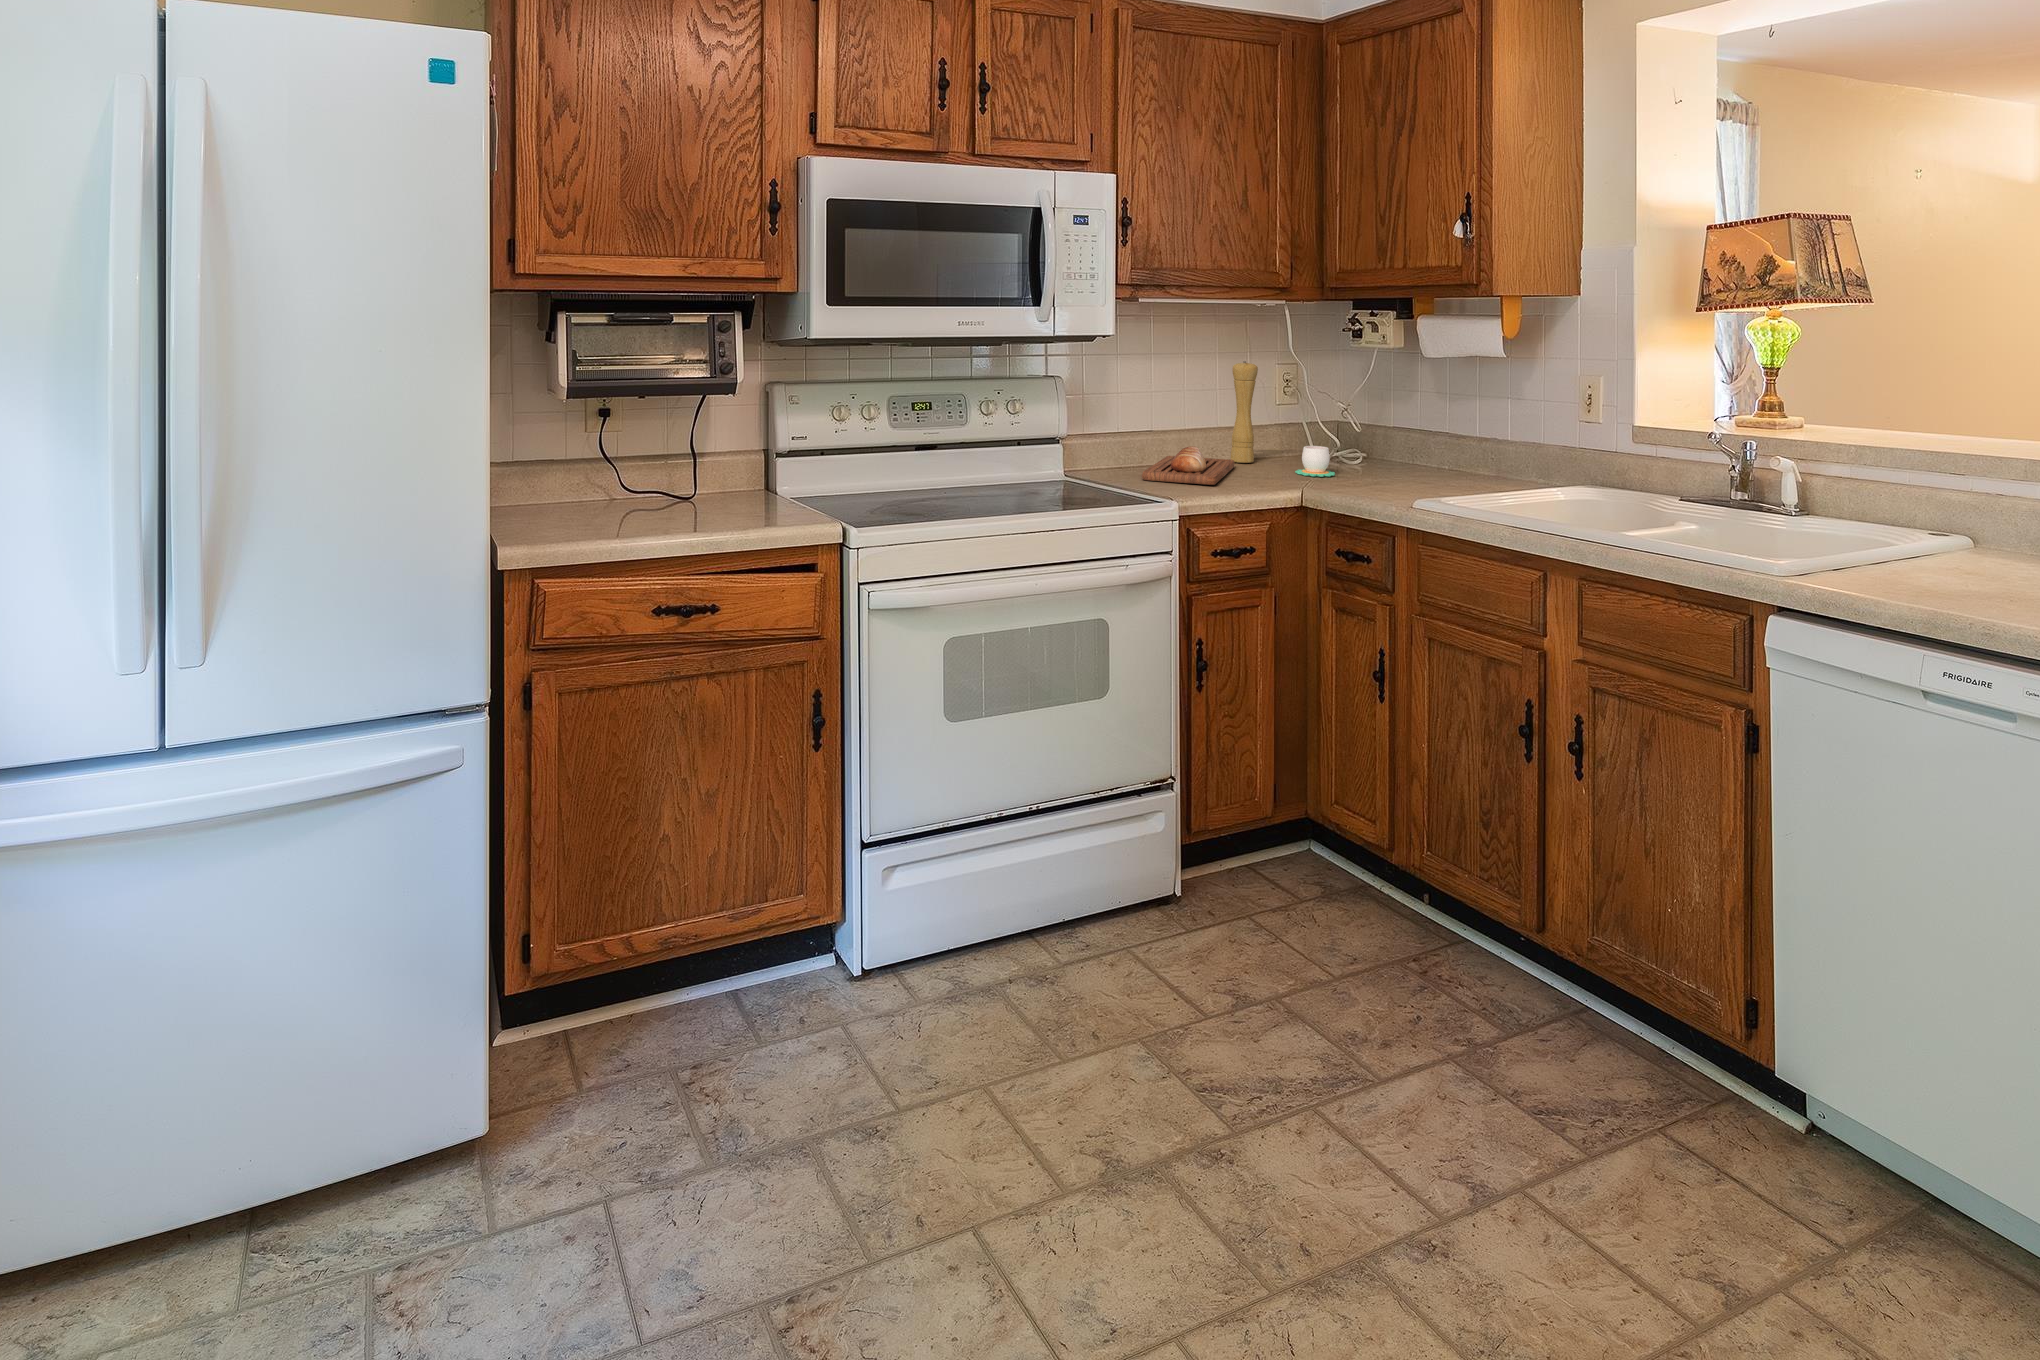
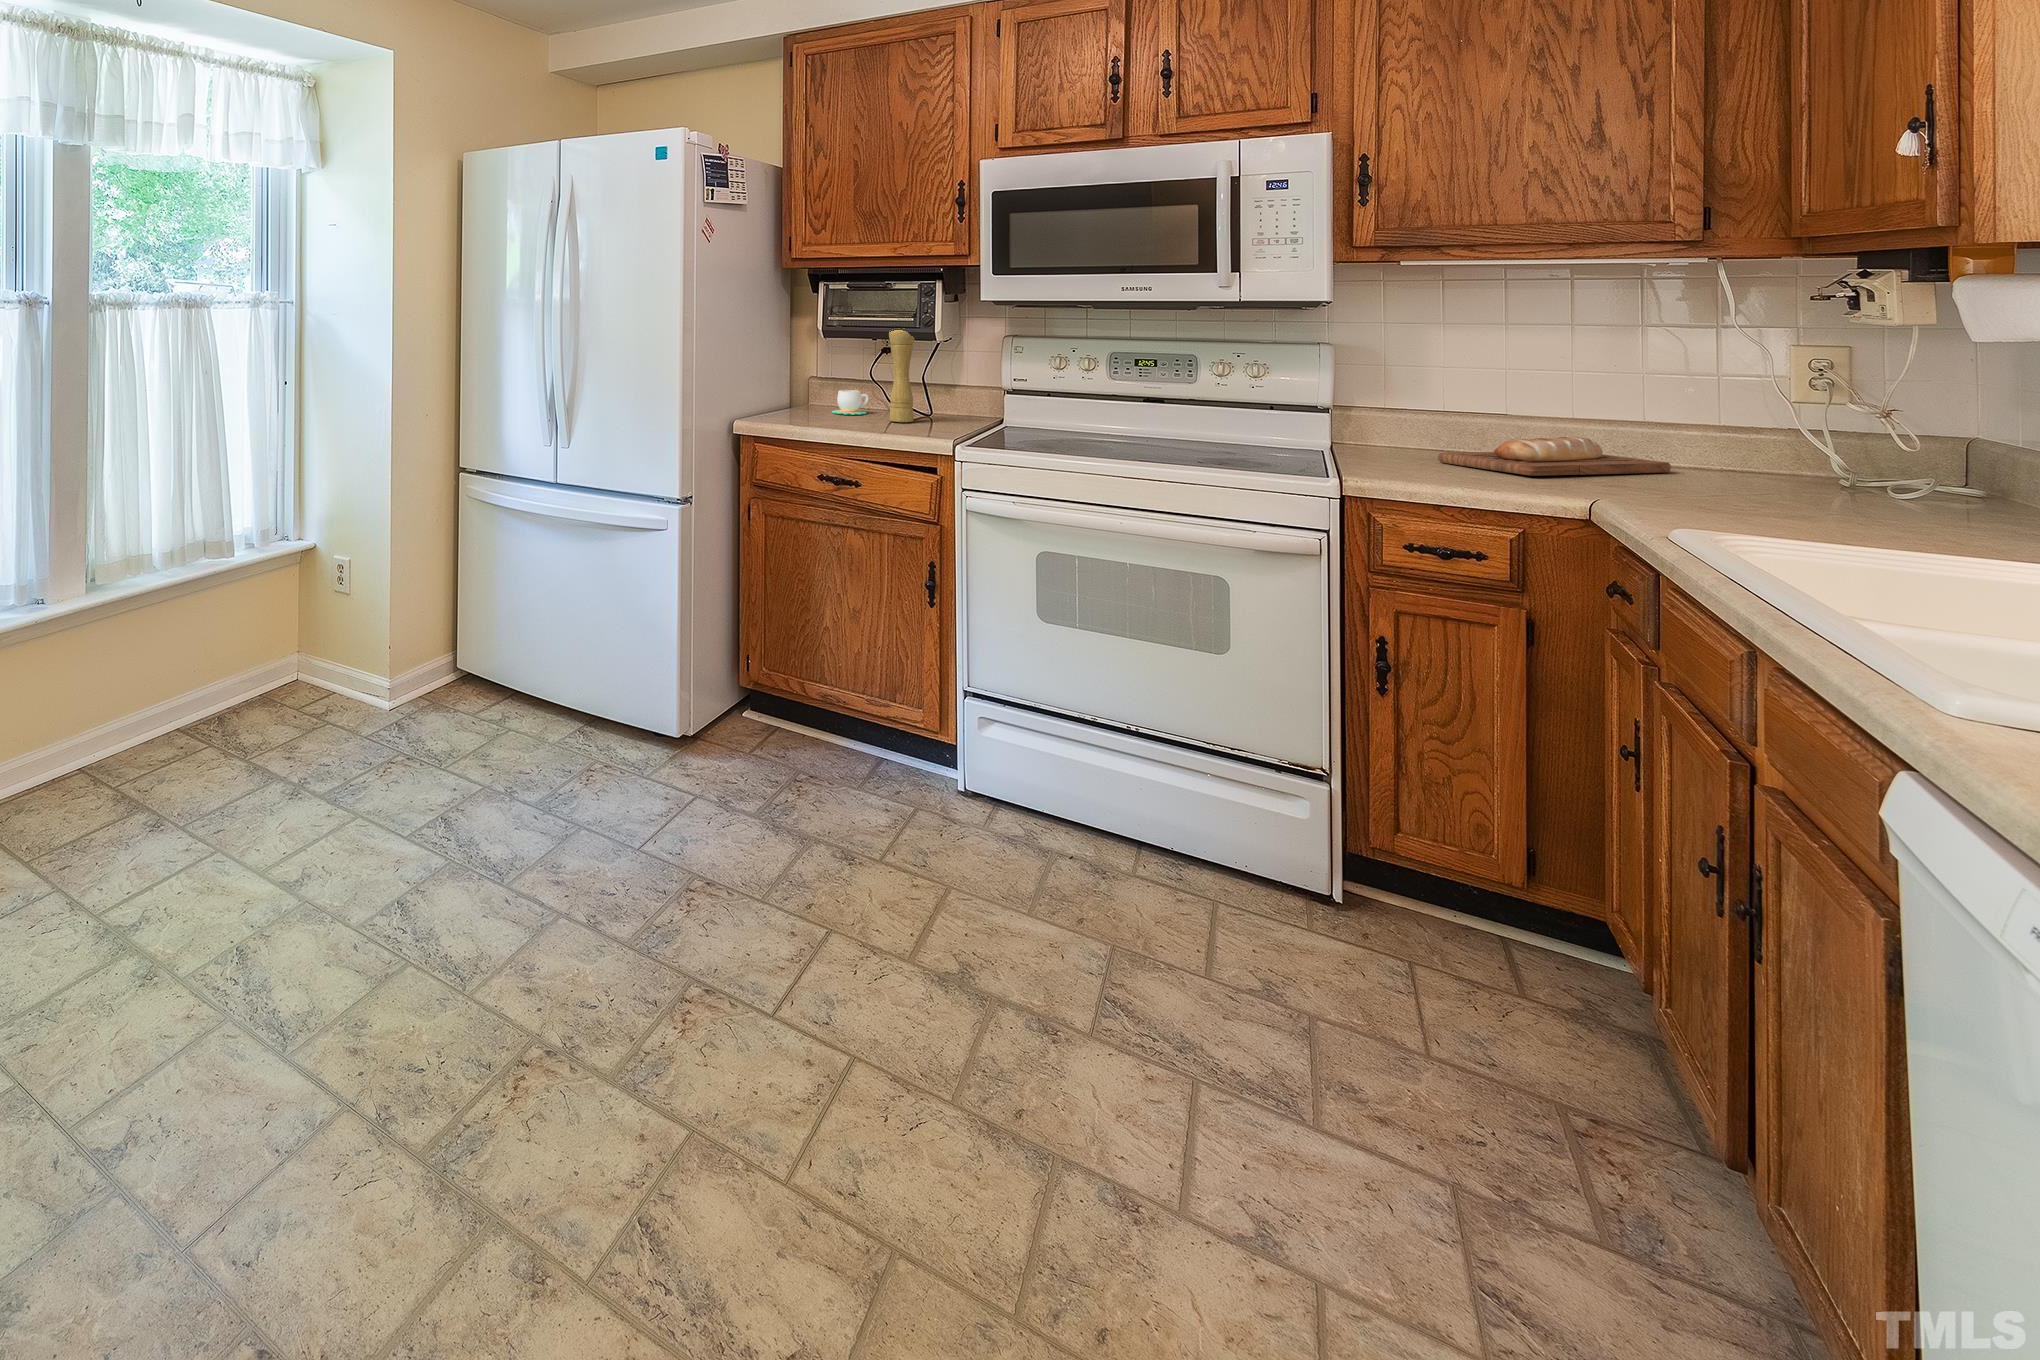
pepper mill: present [1230,361,1258,463] -> present [889,330,914,422]
mug: present [1295,446,1335,477] -> present [832,390,869,415]

